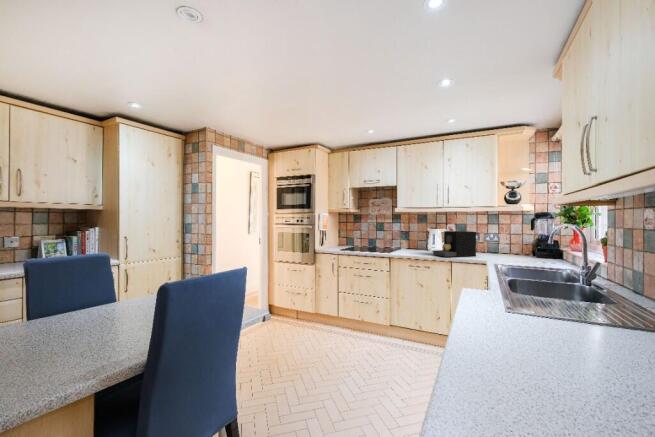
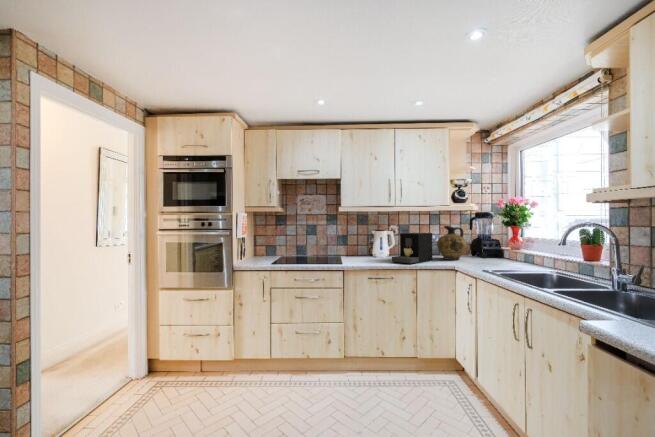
ceramic jug: none [484,225,514,257] -> present [437,226,466,260]

